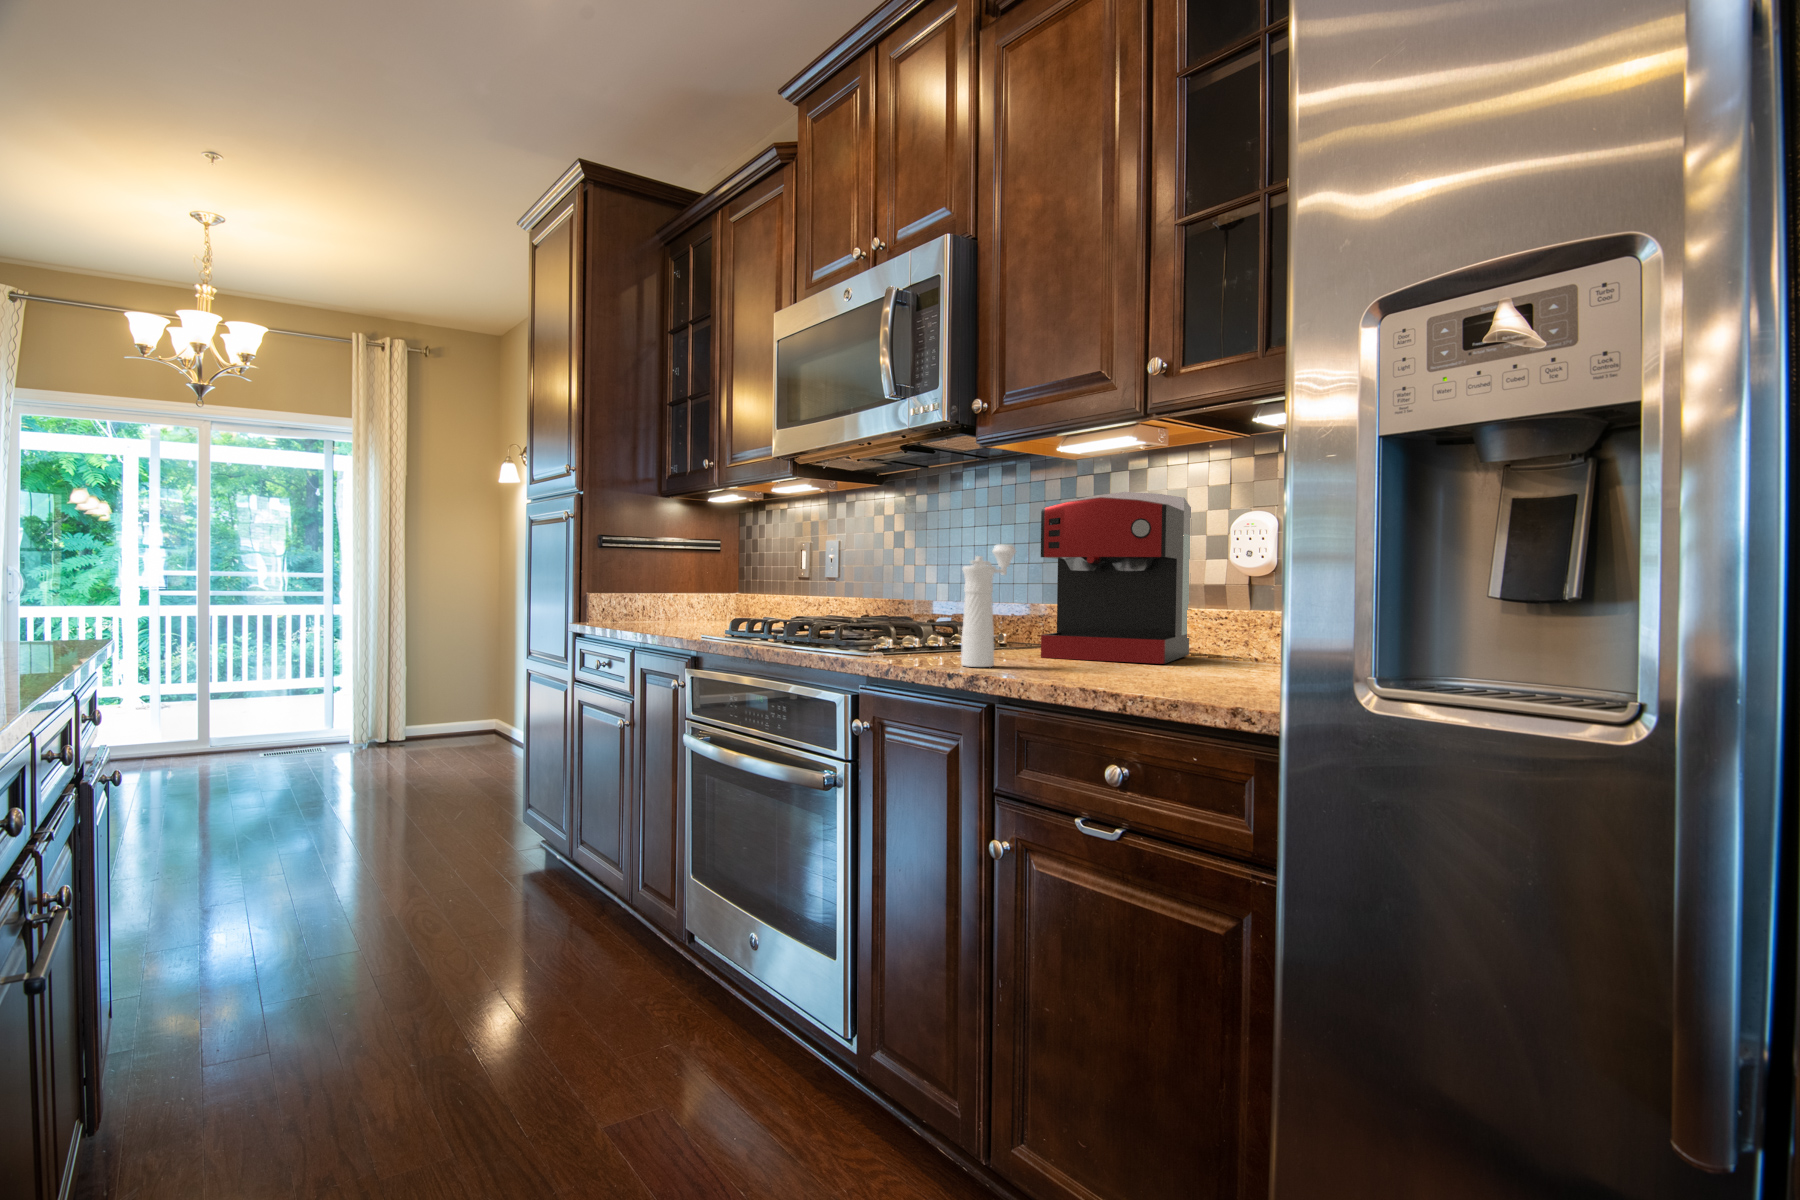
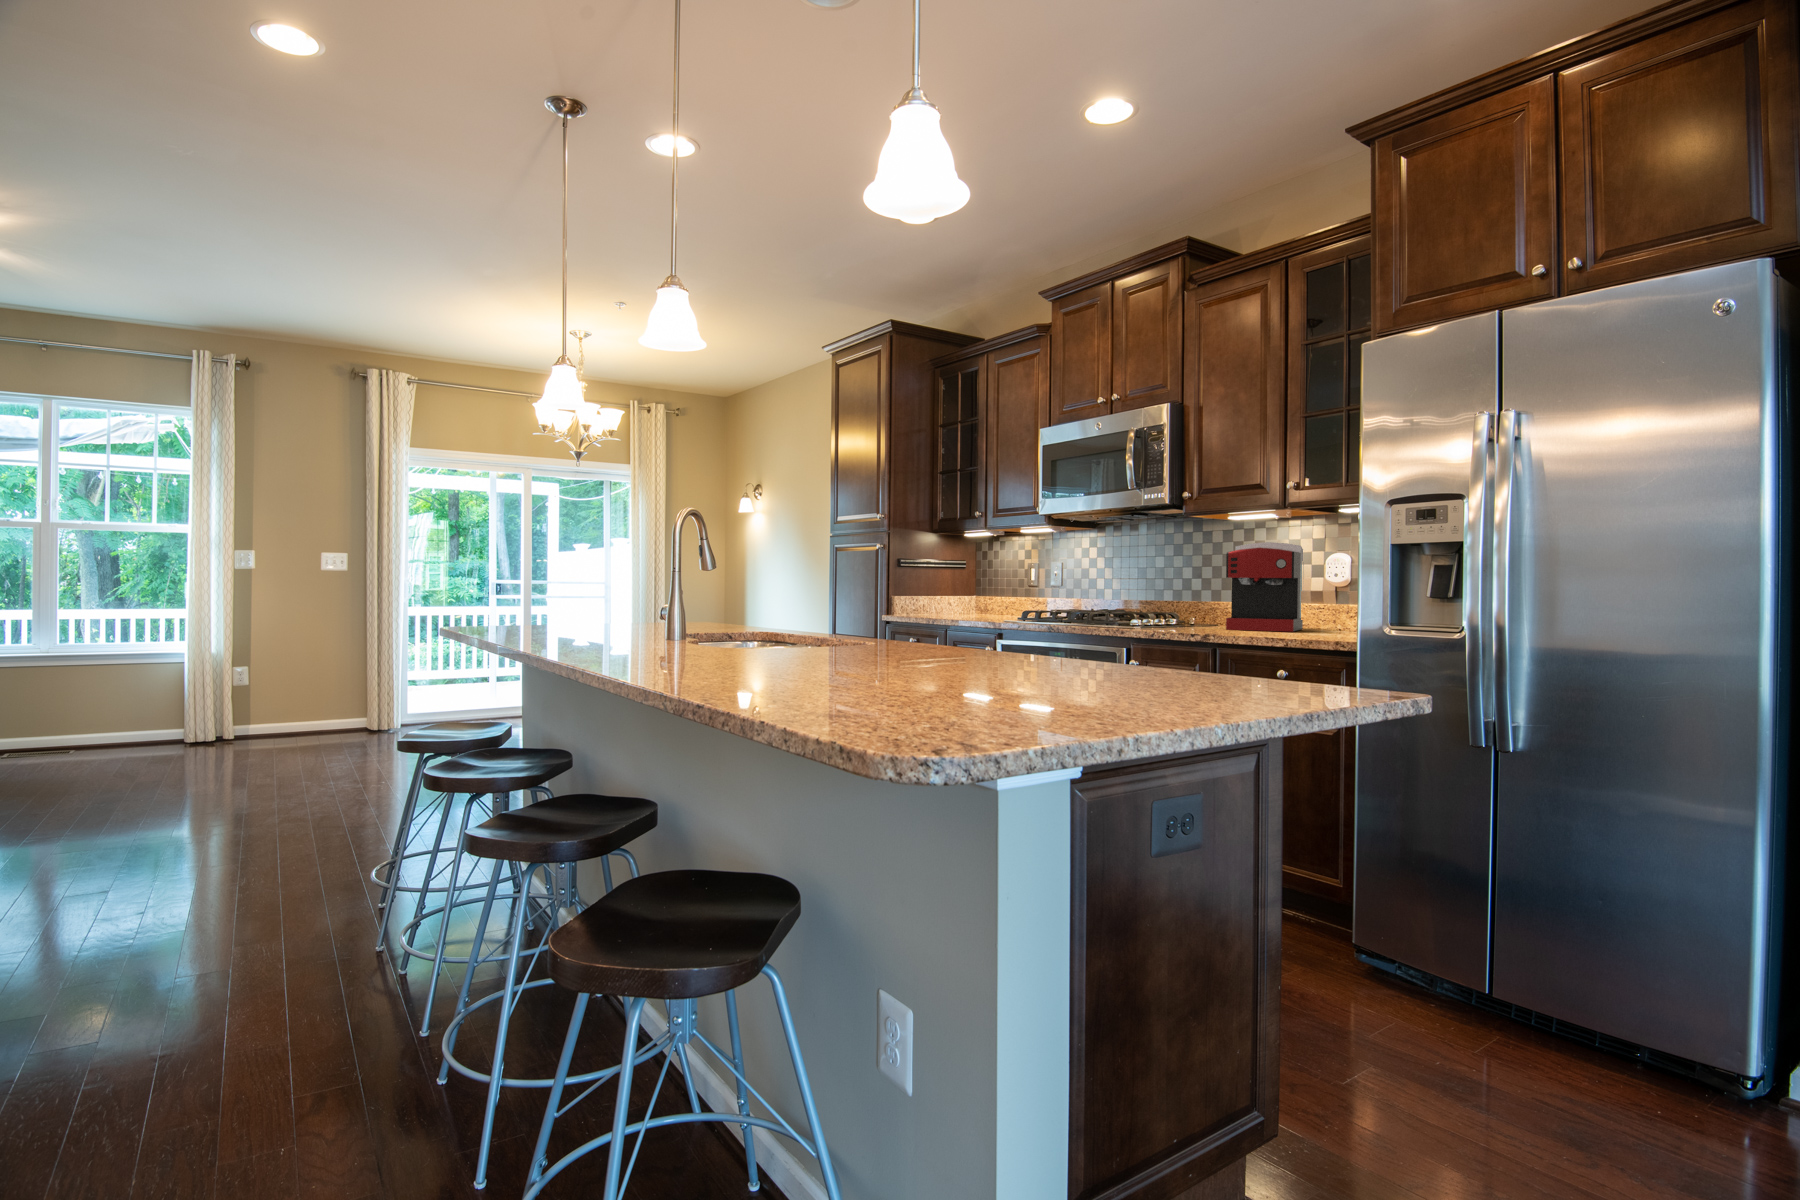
pepper mill: present [961,544,1016,667] -> none [1196,572,1219,632]

